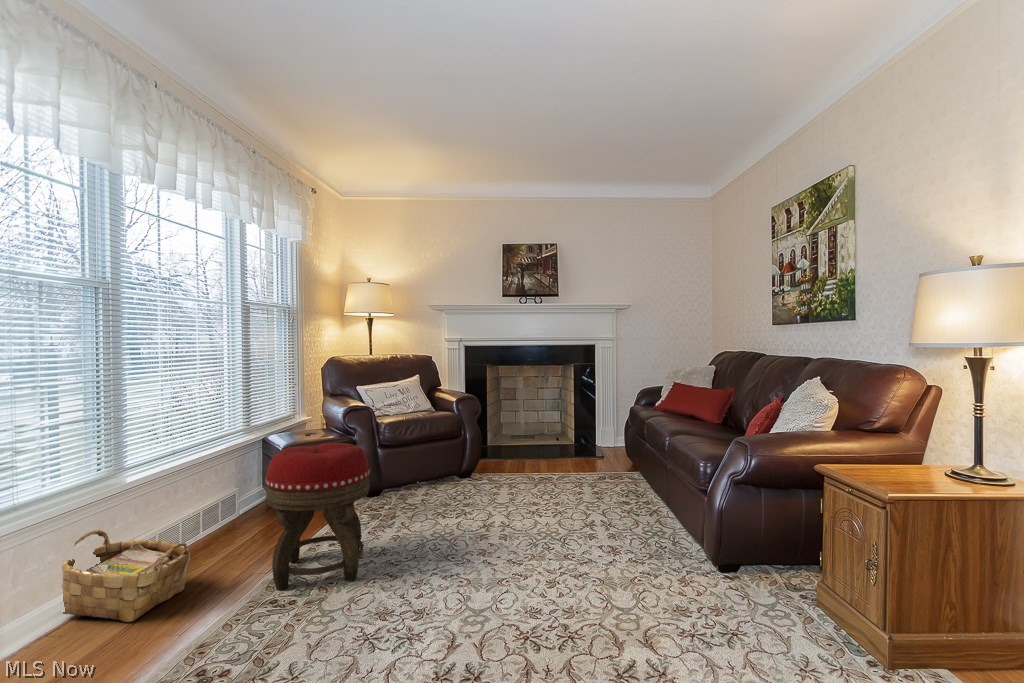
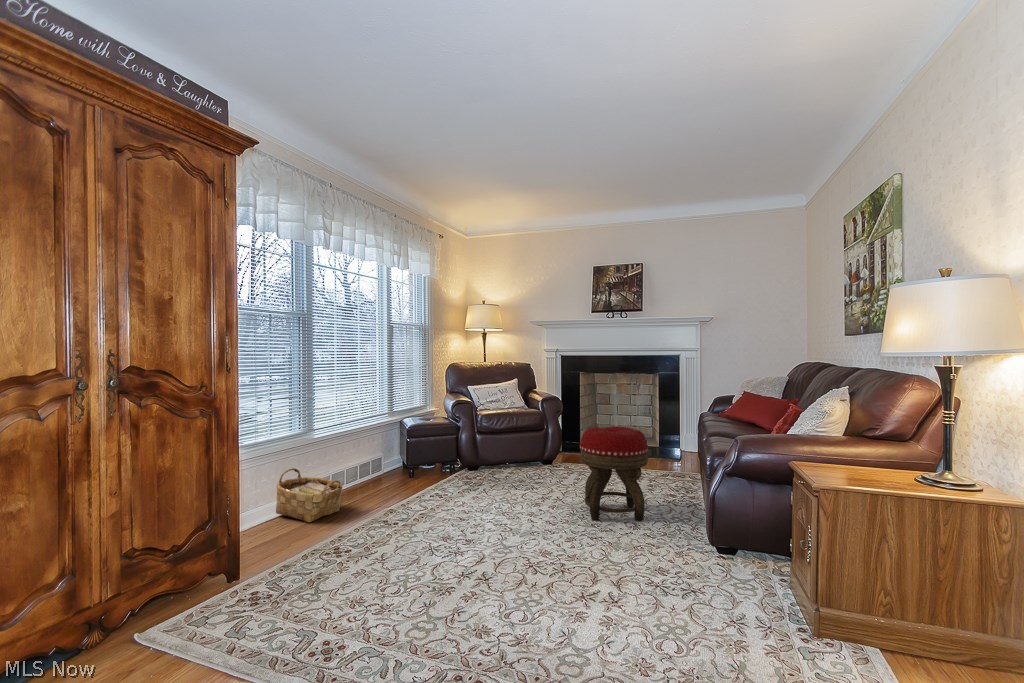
footstool: present [265,443,370,590] -> present [580,426,648,522]

